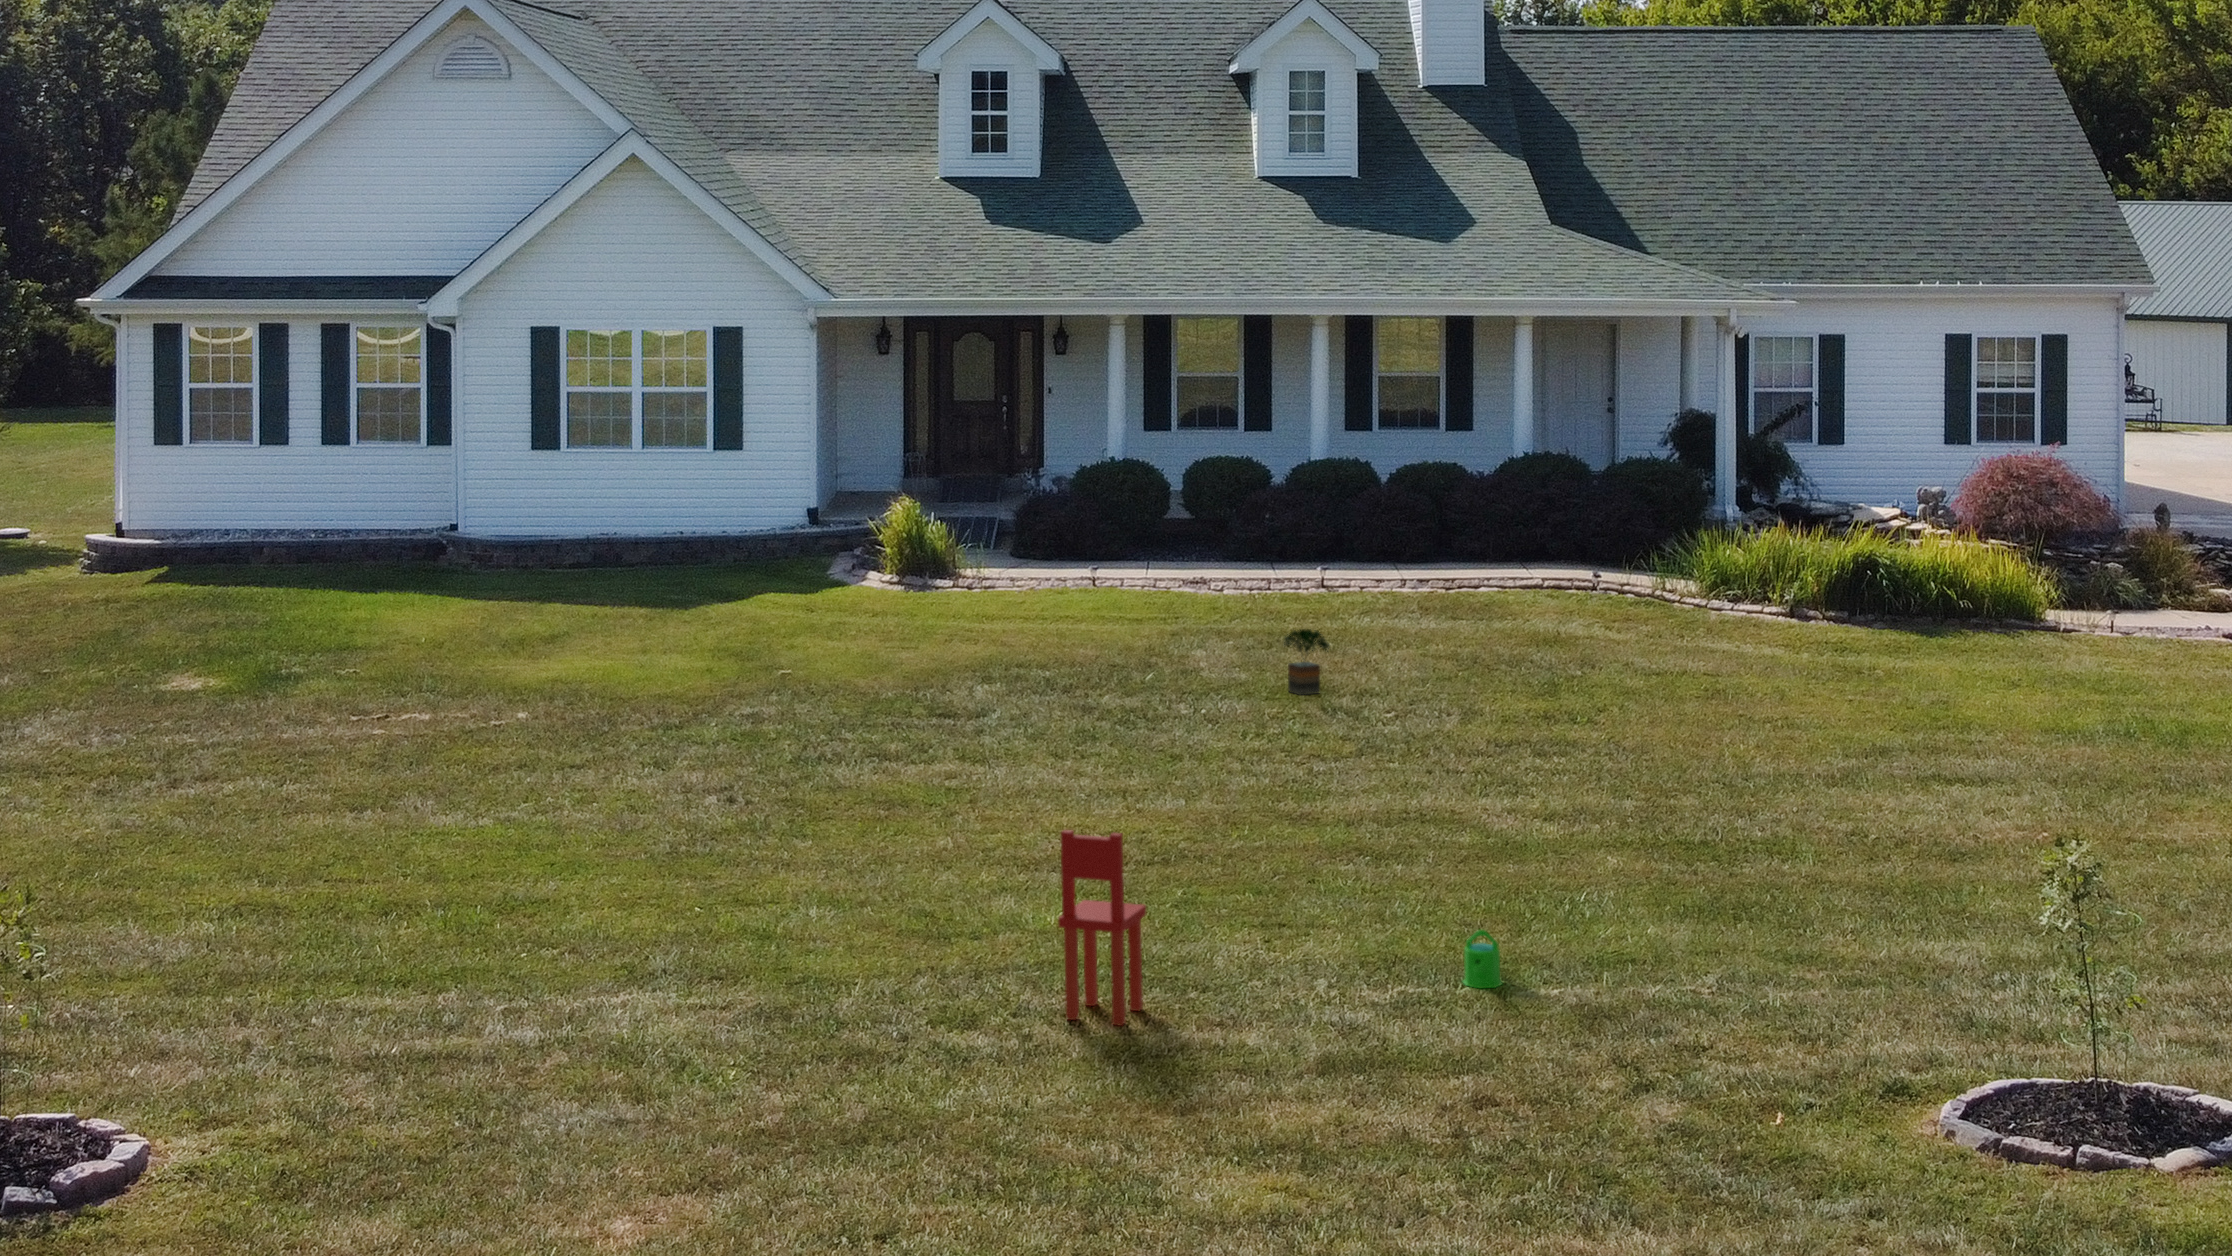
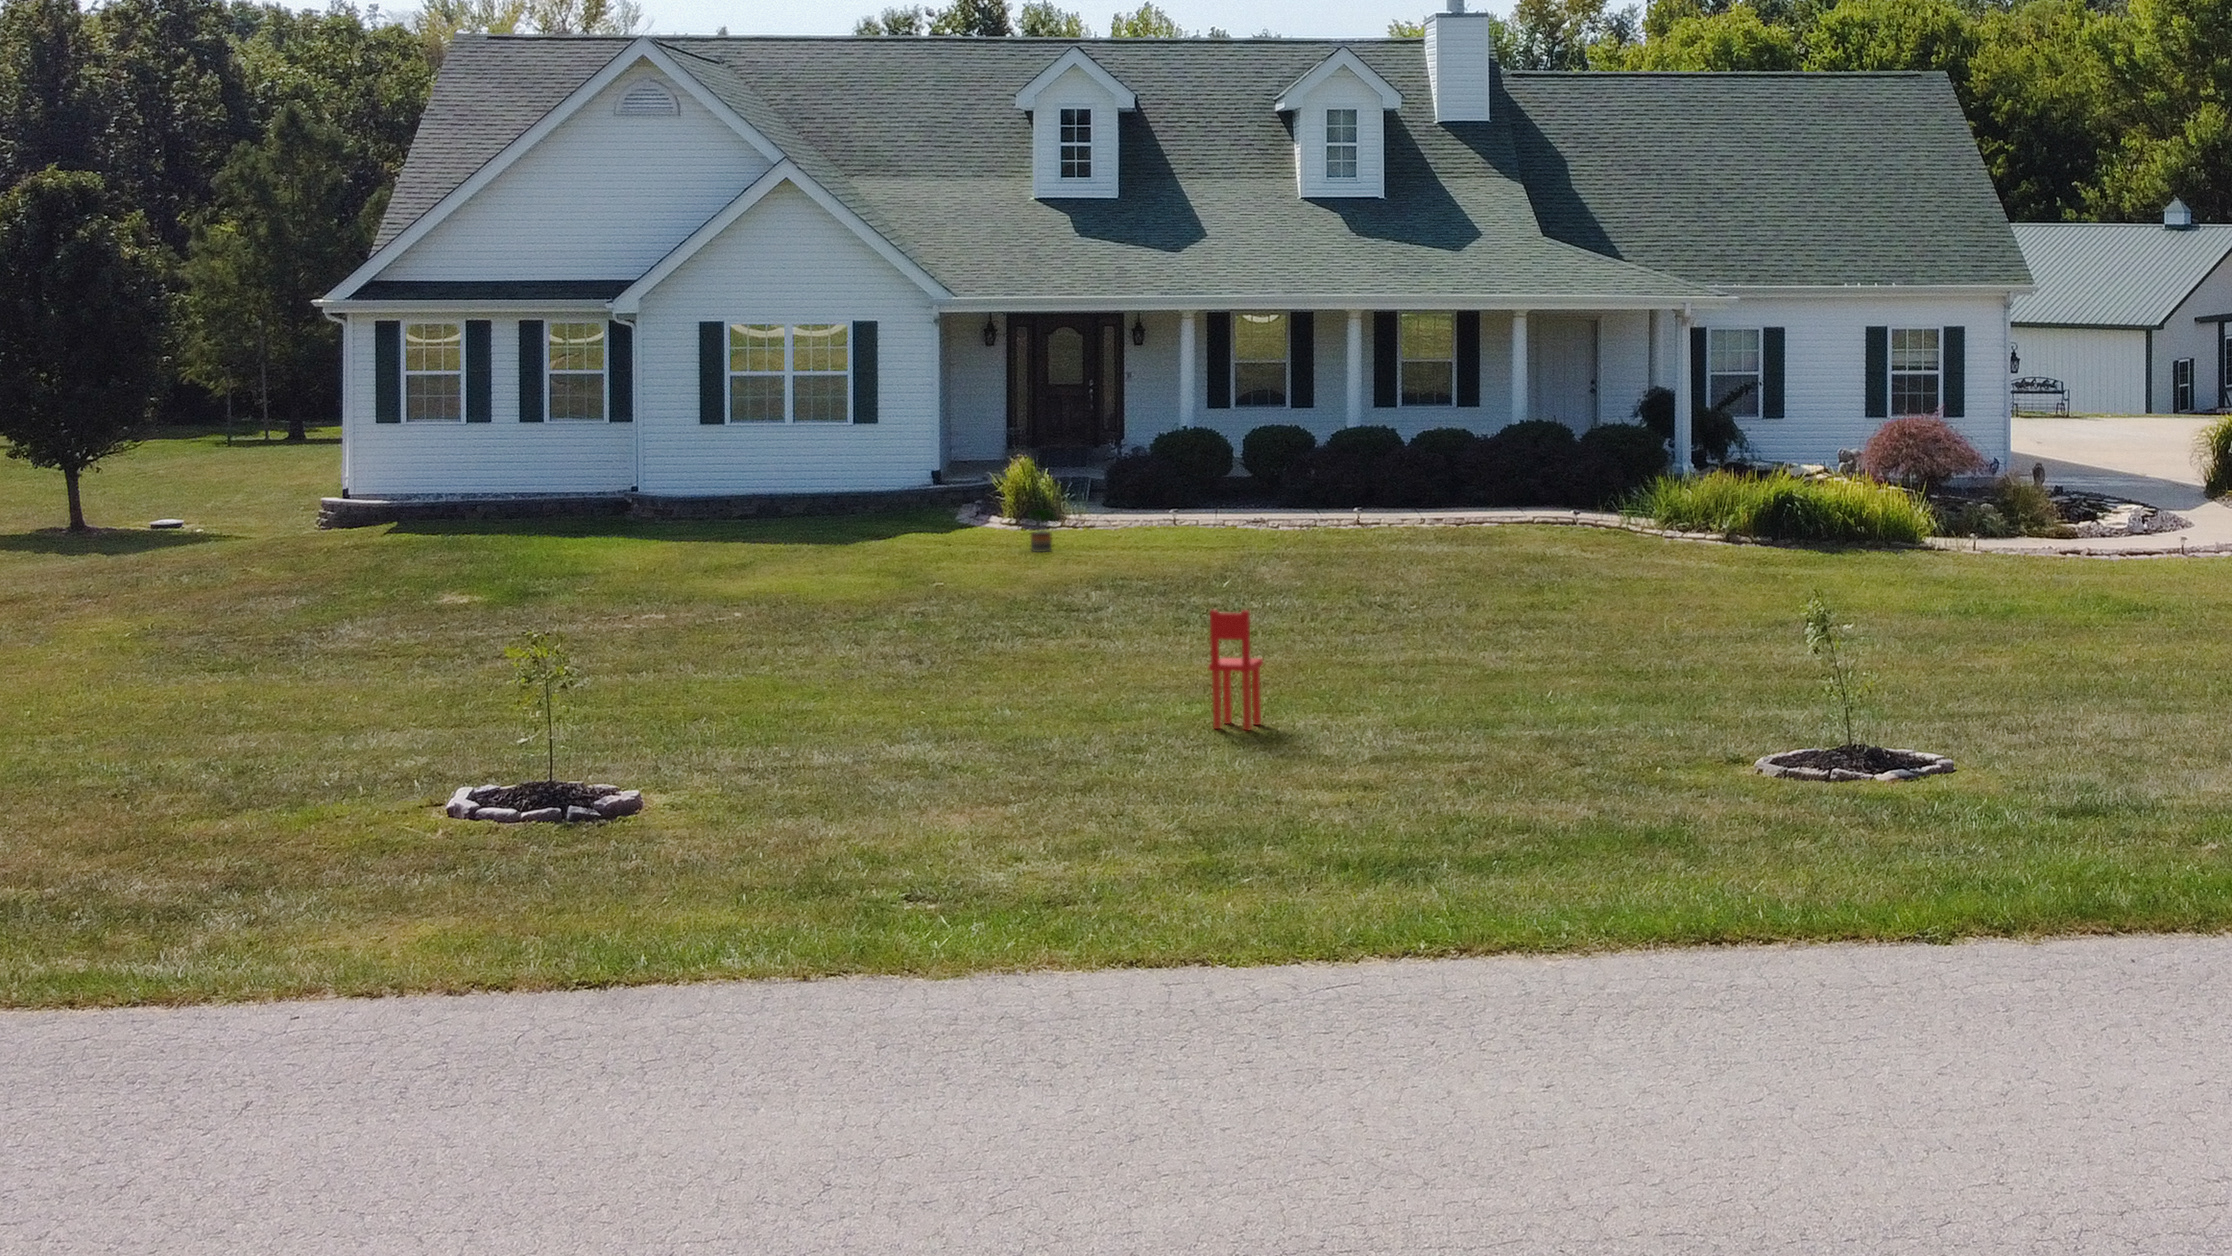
potted tree: present [1284,629,1329,695] -> present [1028,509,1057,552]
watering can: present [1463,930,1502,988] -> none [1462,677,1489,713]

